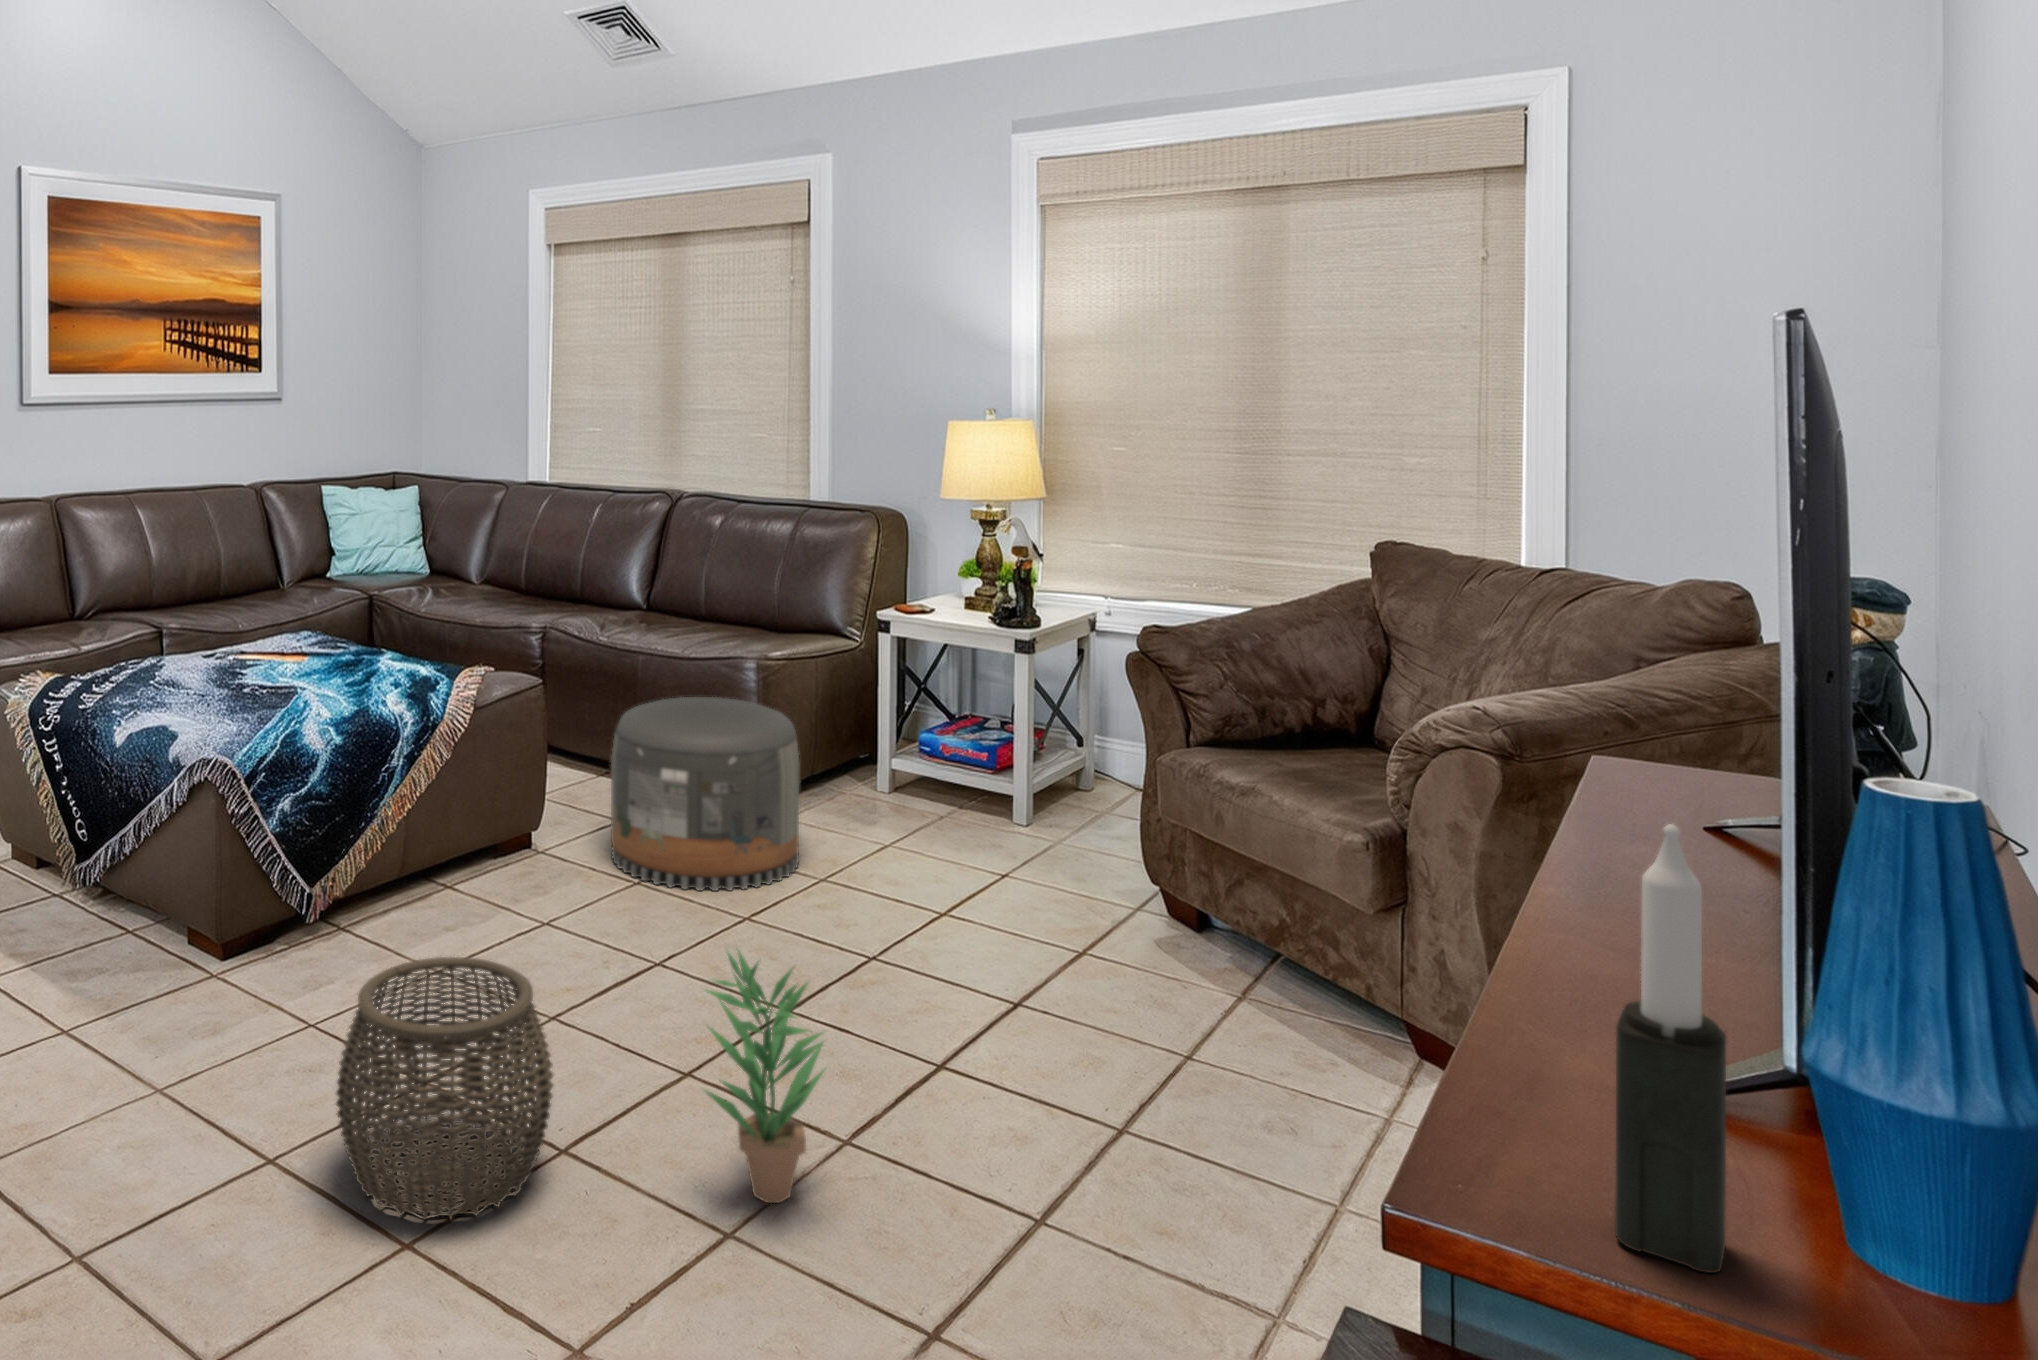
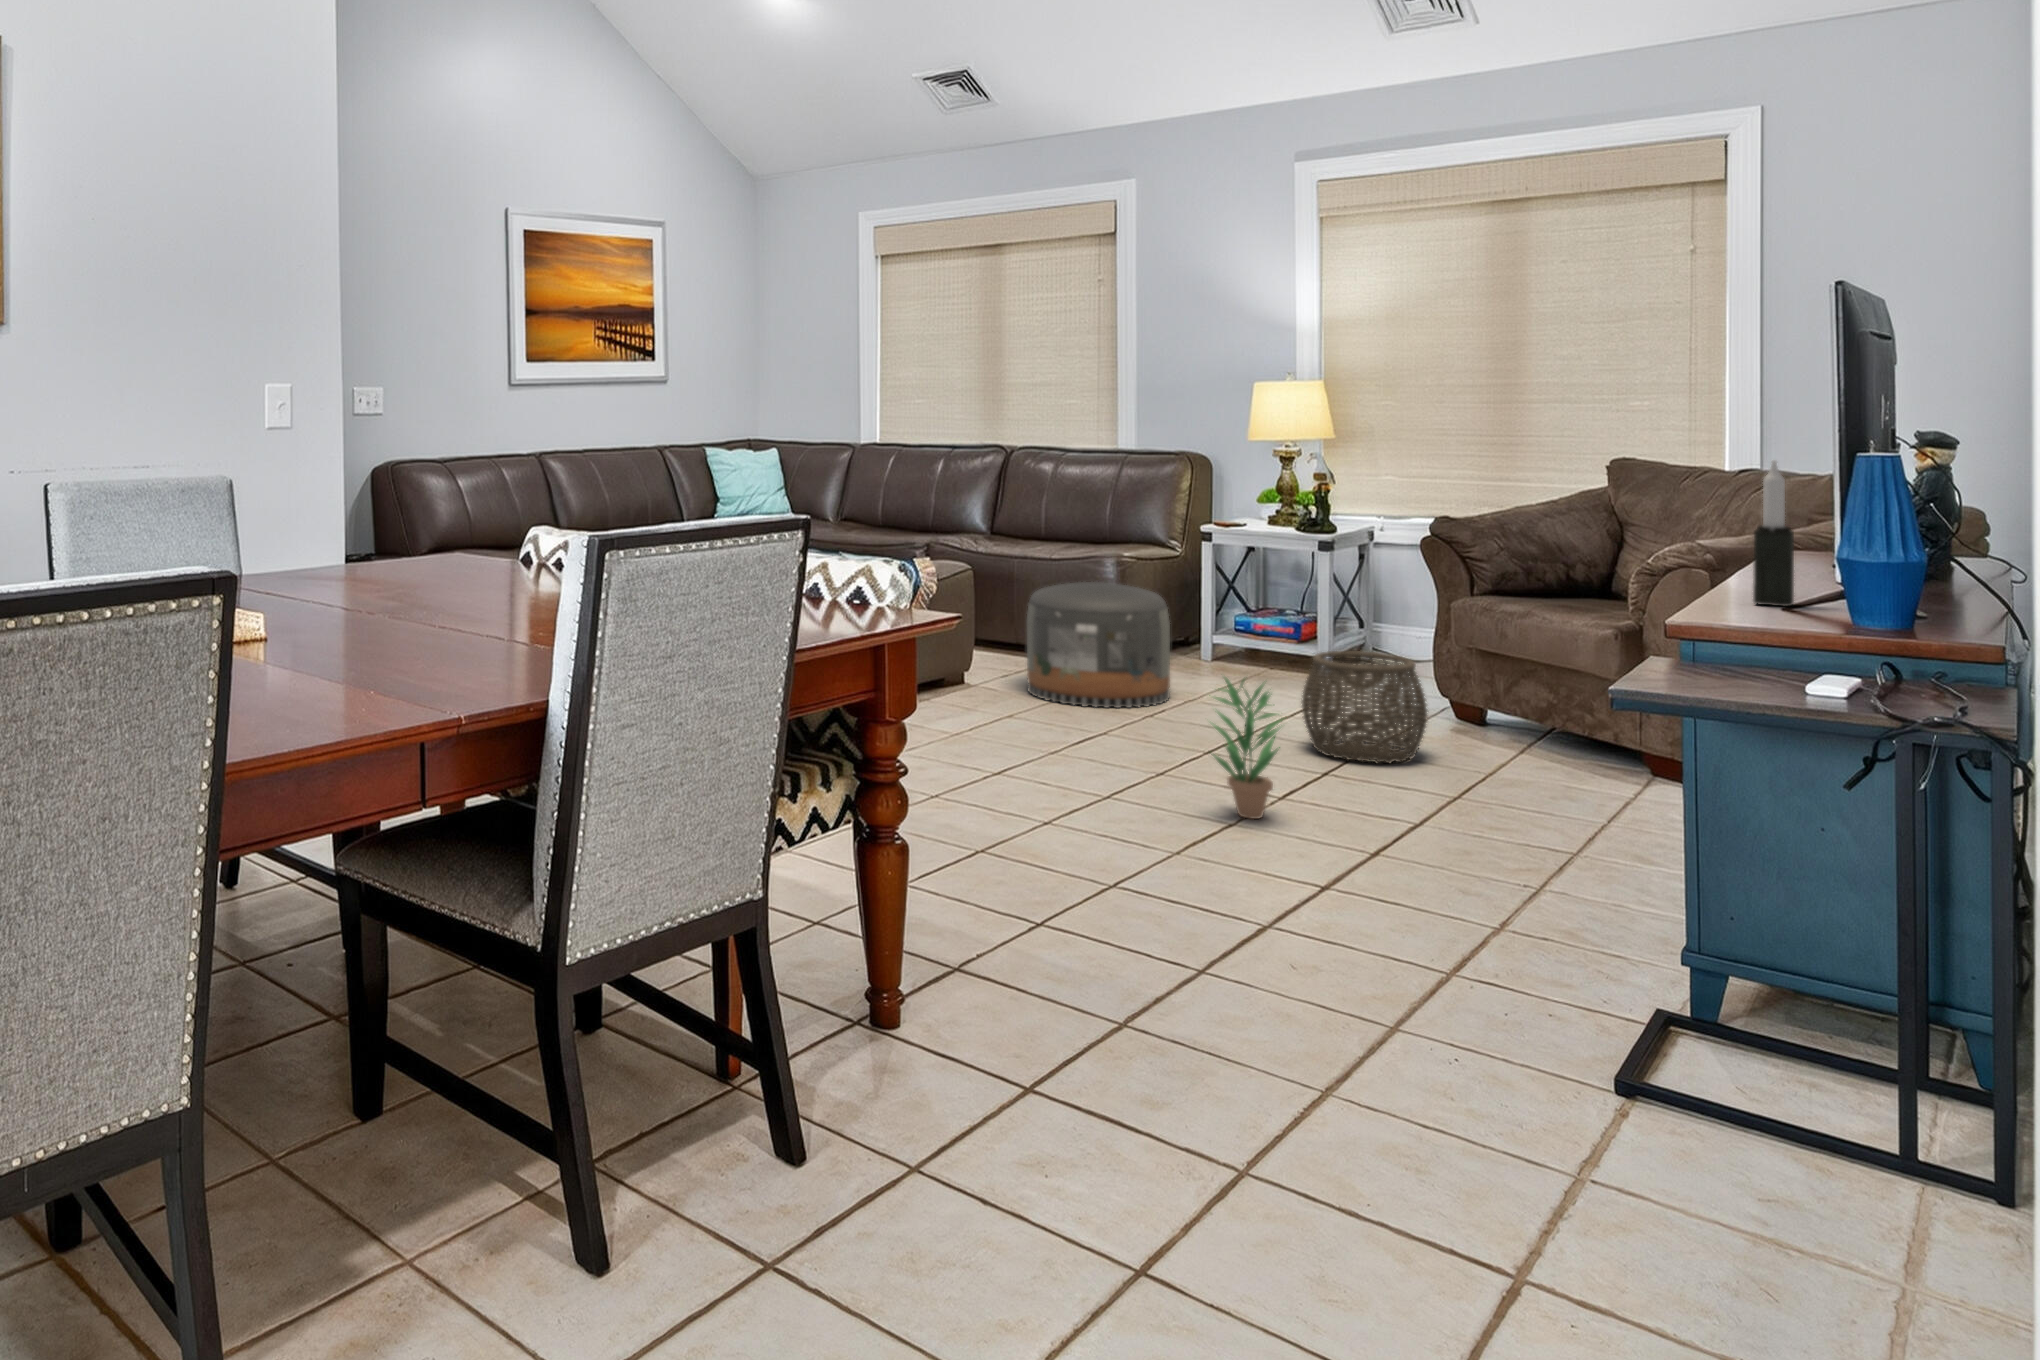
woven basket: present [336,957,553,1220] -> present [1302,651,1428,763]

